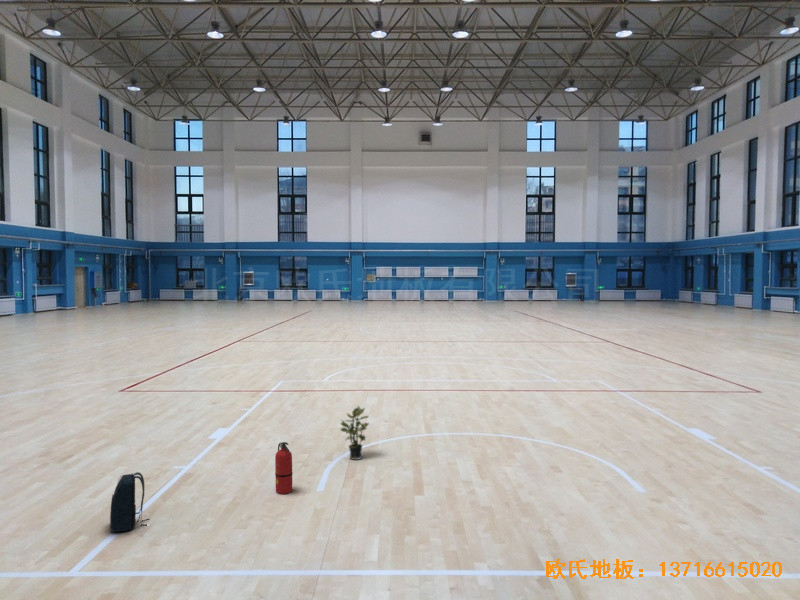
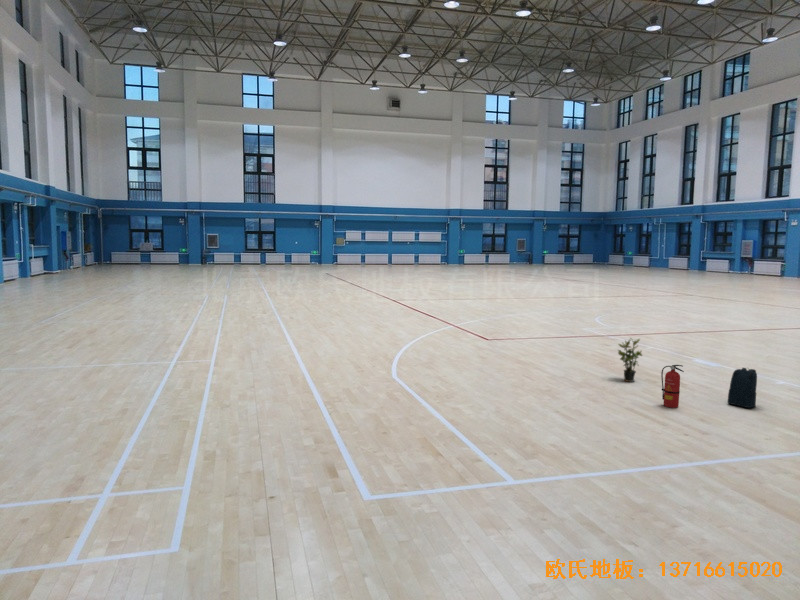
potted plant: present [341,406,368,460] -> present [618,339,642,382]
fire extinguisher: present [275,442,293,494] -> present [661,365,684,408]

